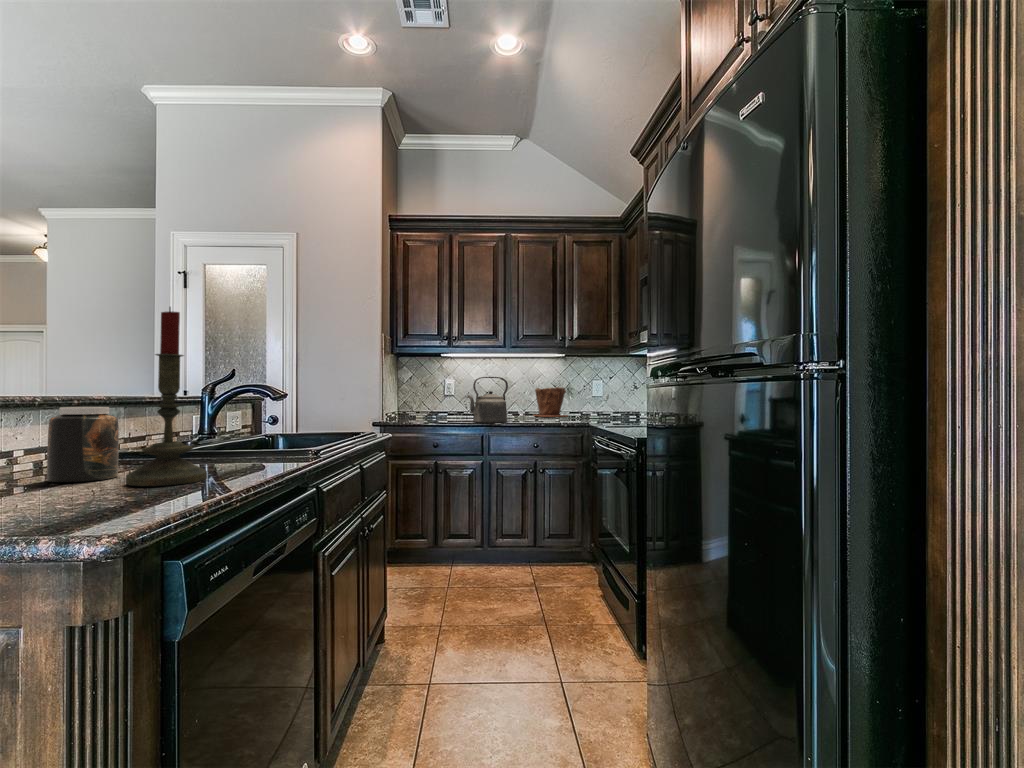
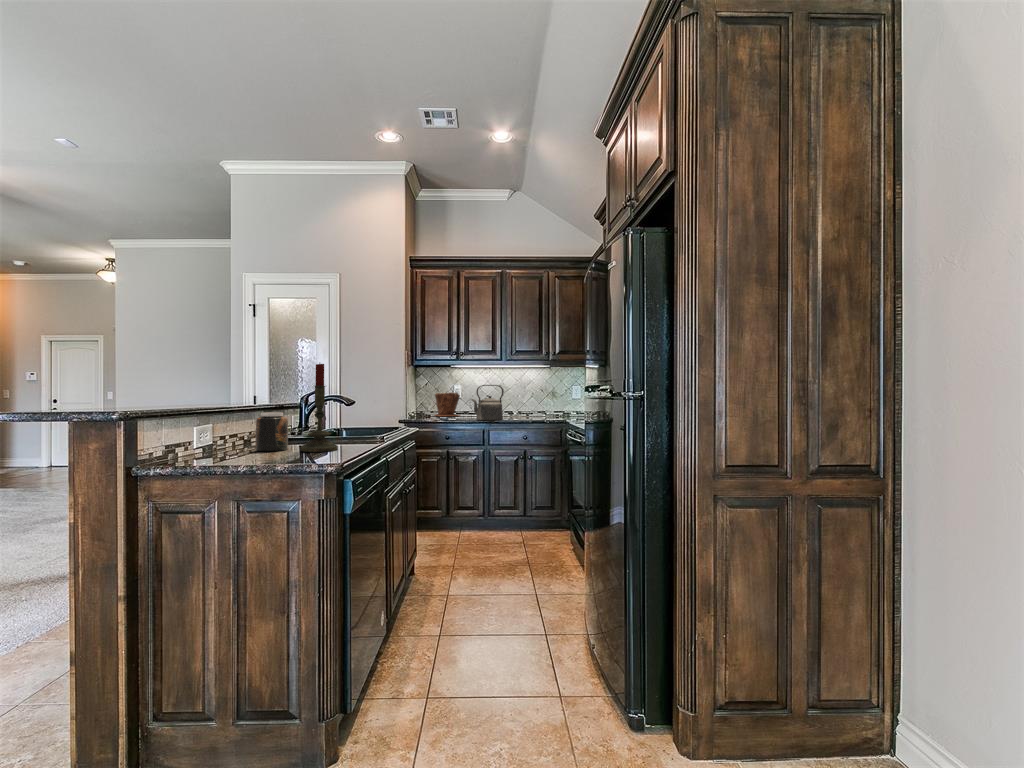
plant pot: present [534,387,566,417] -> present [435,392,460,416]

